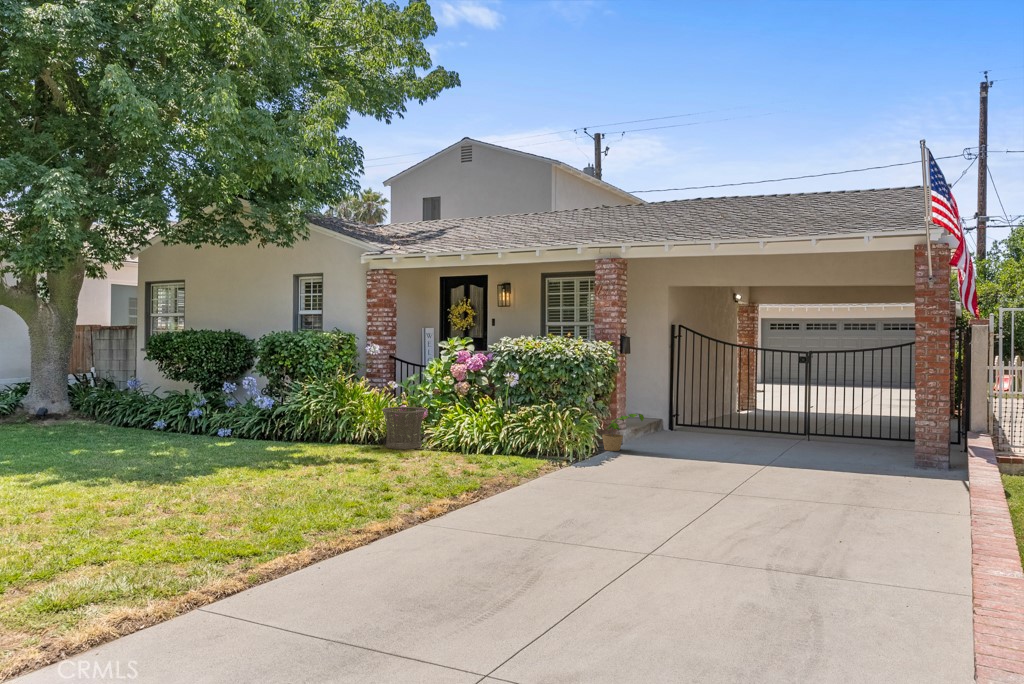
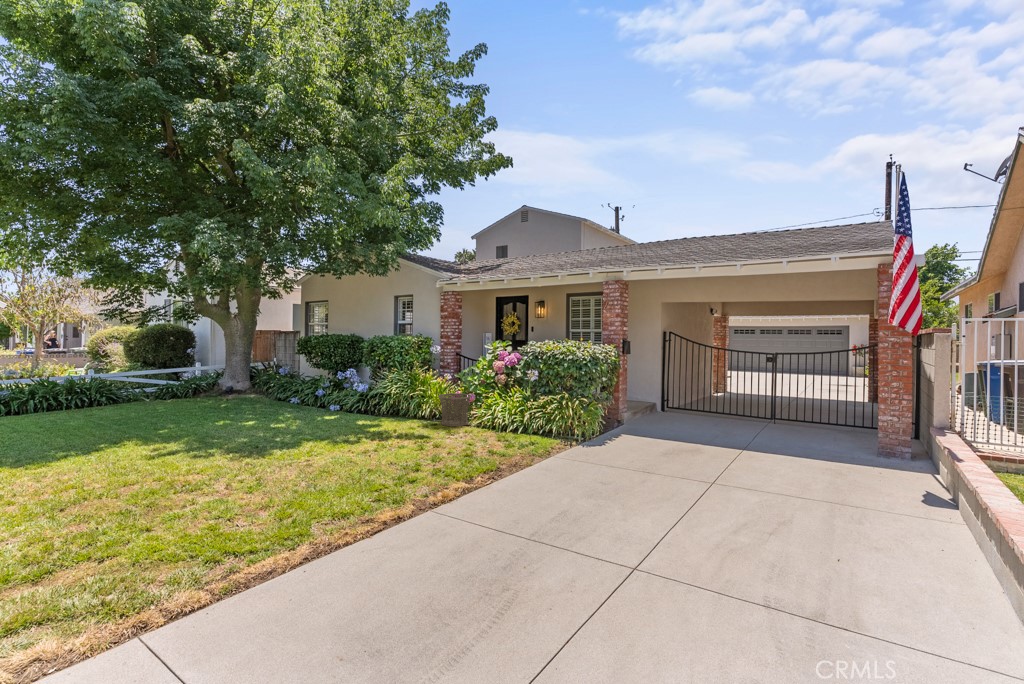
potted plant: present [602,414,644,451] -> none [607,402,640,431]

